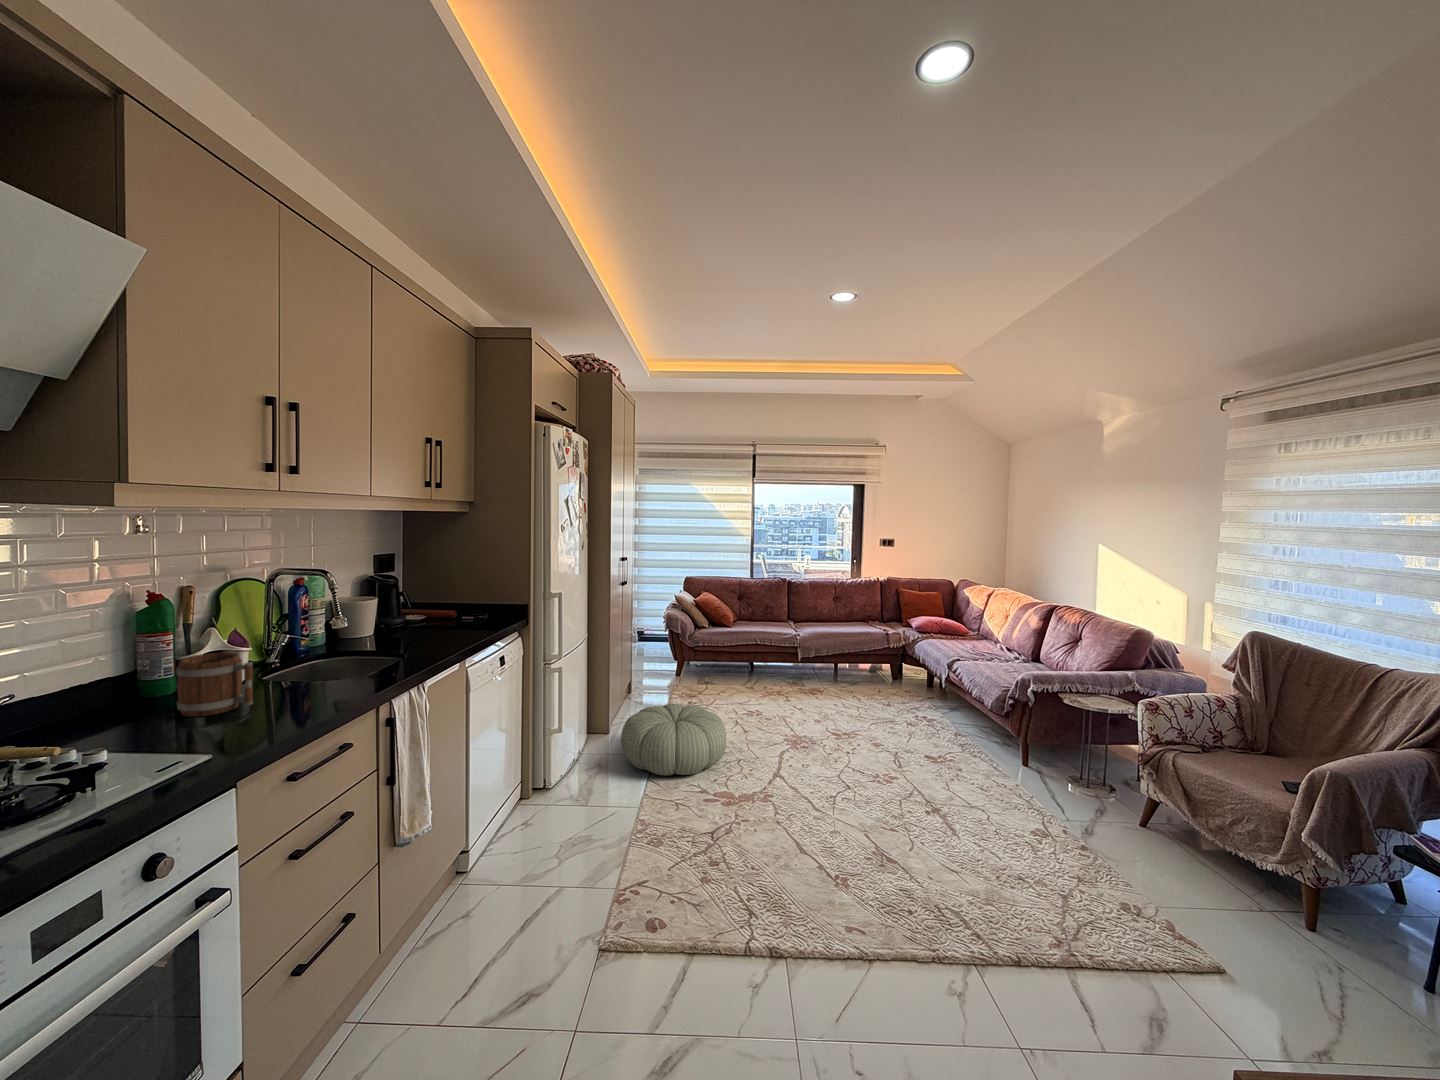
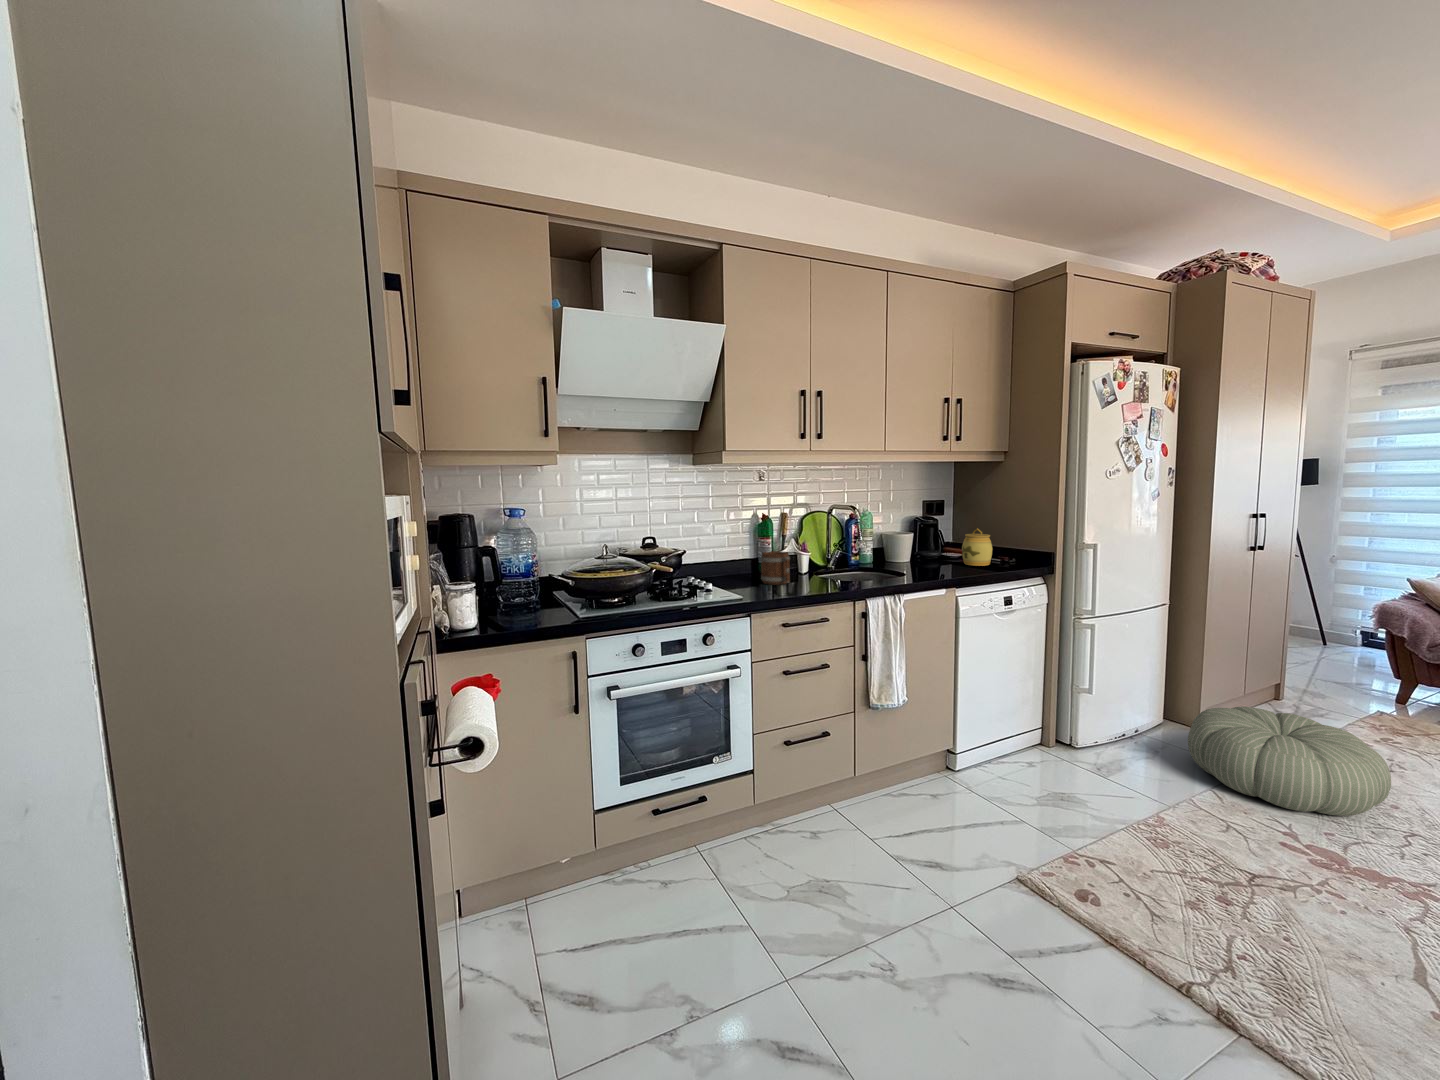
jar: none [436,585,471,628] -> present [962,529,992,566]

